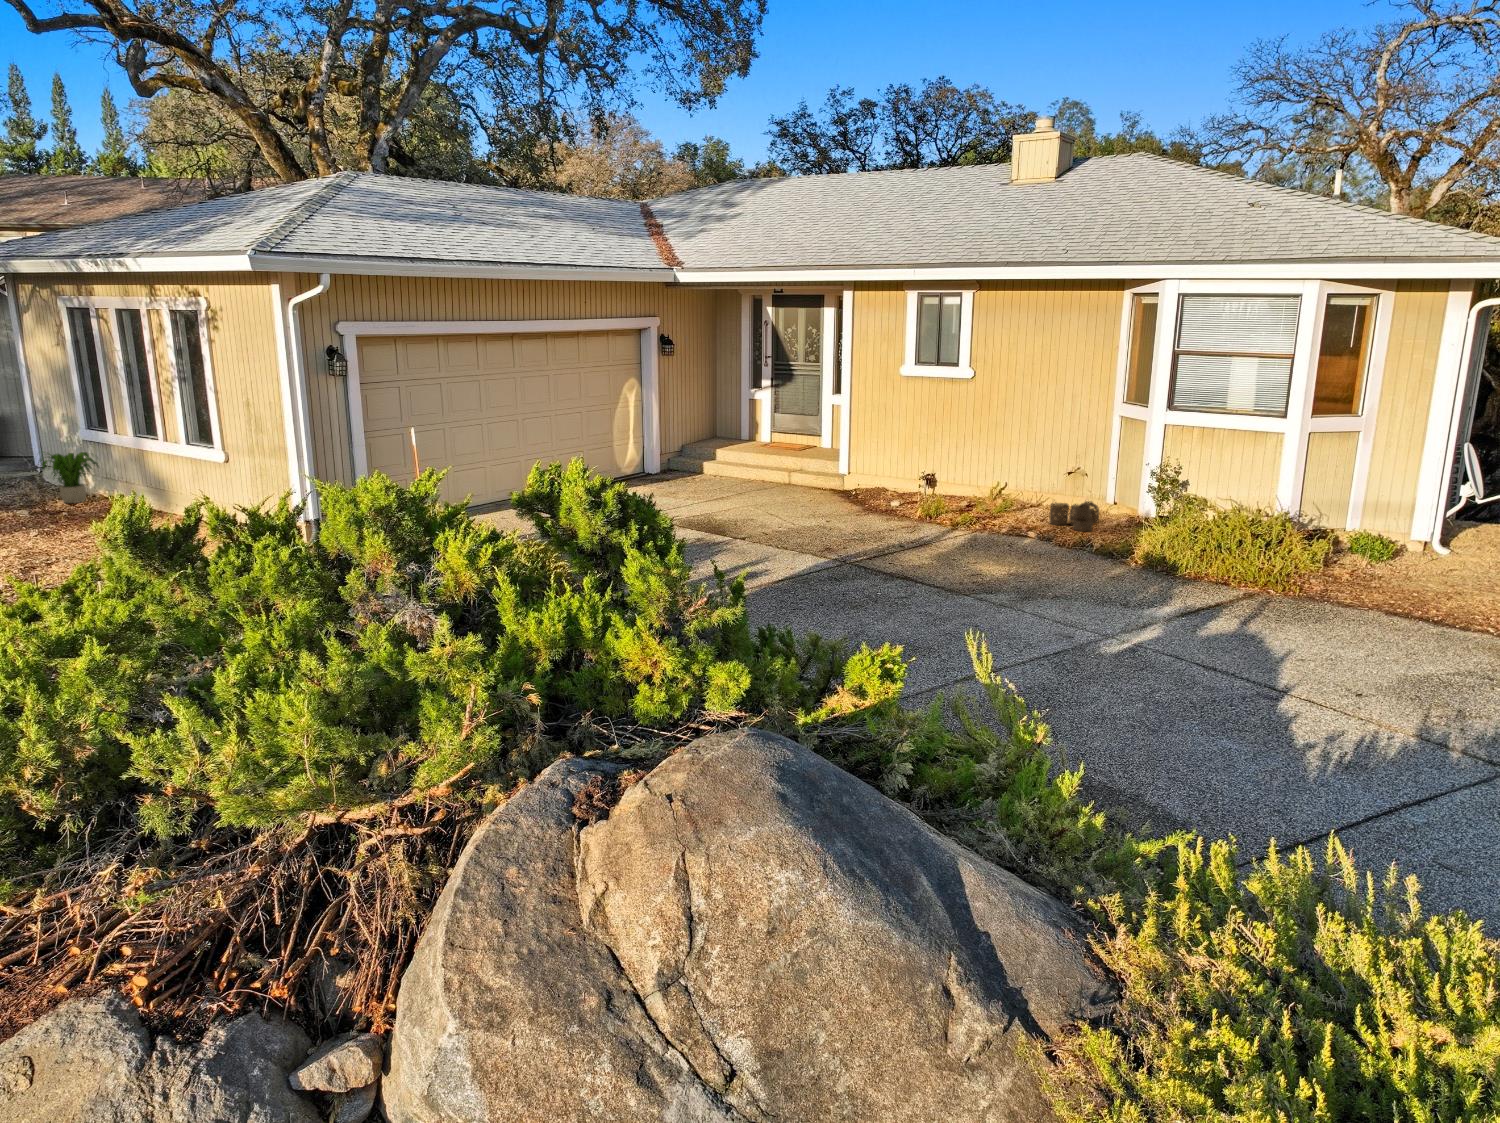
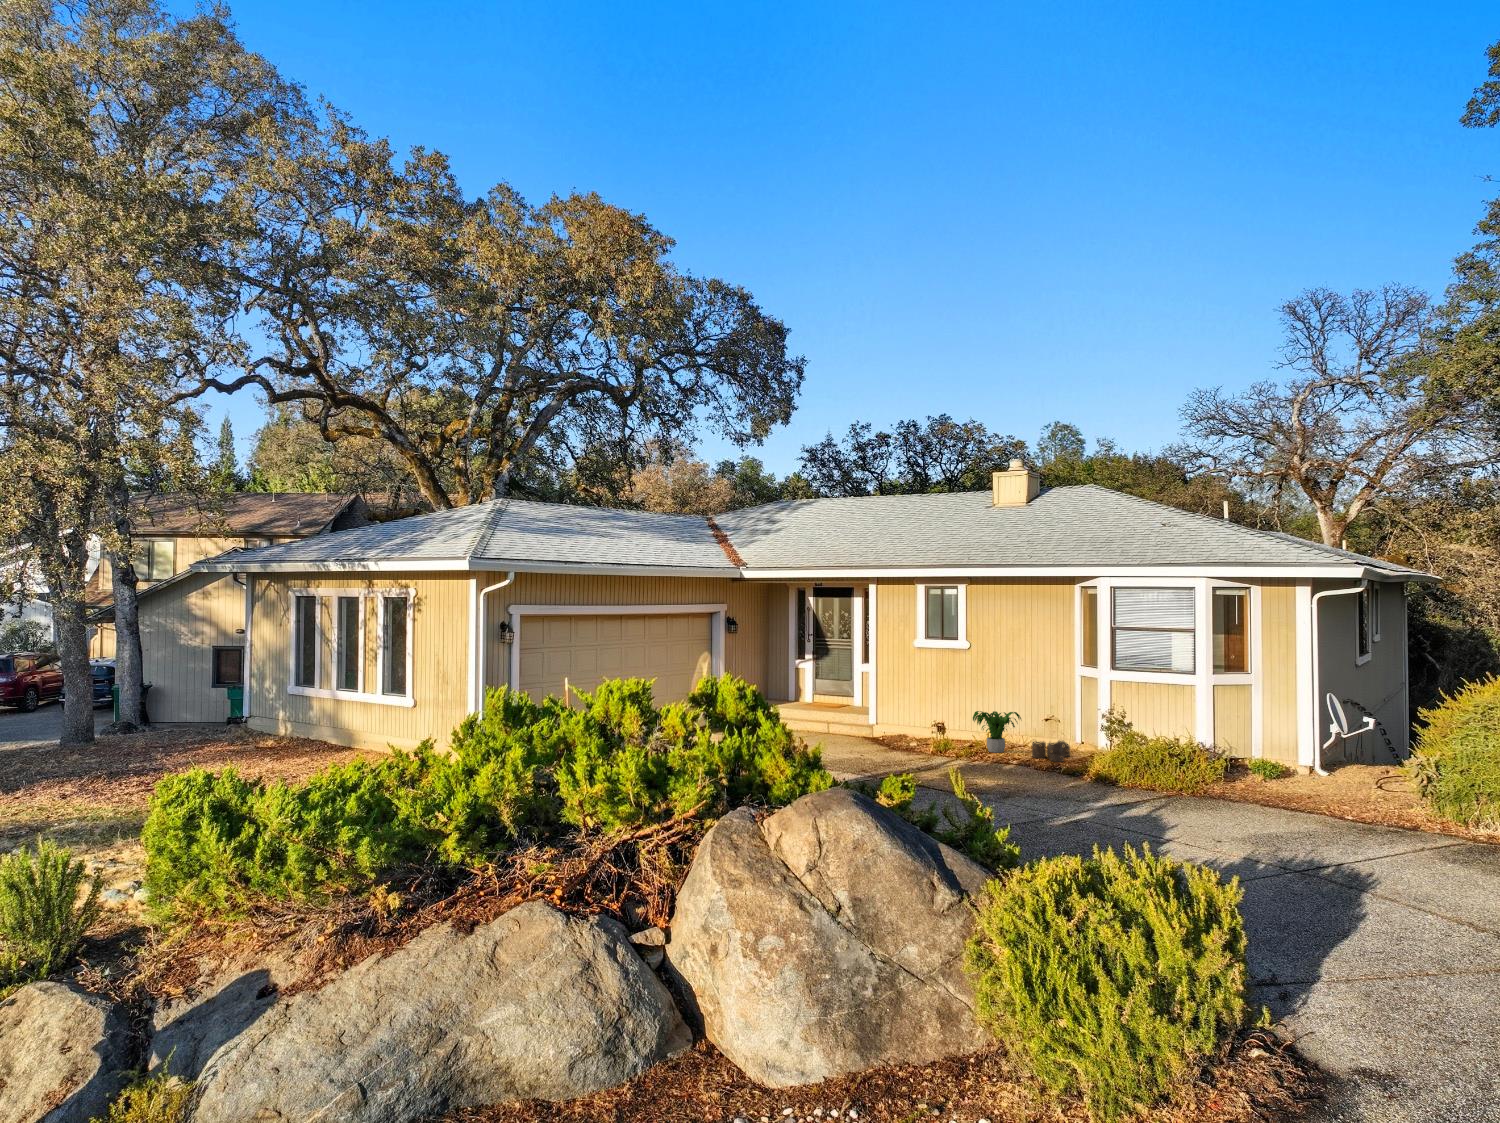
potted plant: present [39,452,98,503] -> present [973,711,1021,753]

